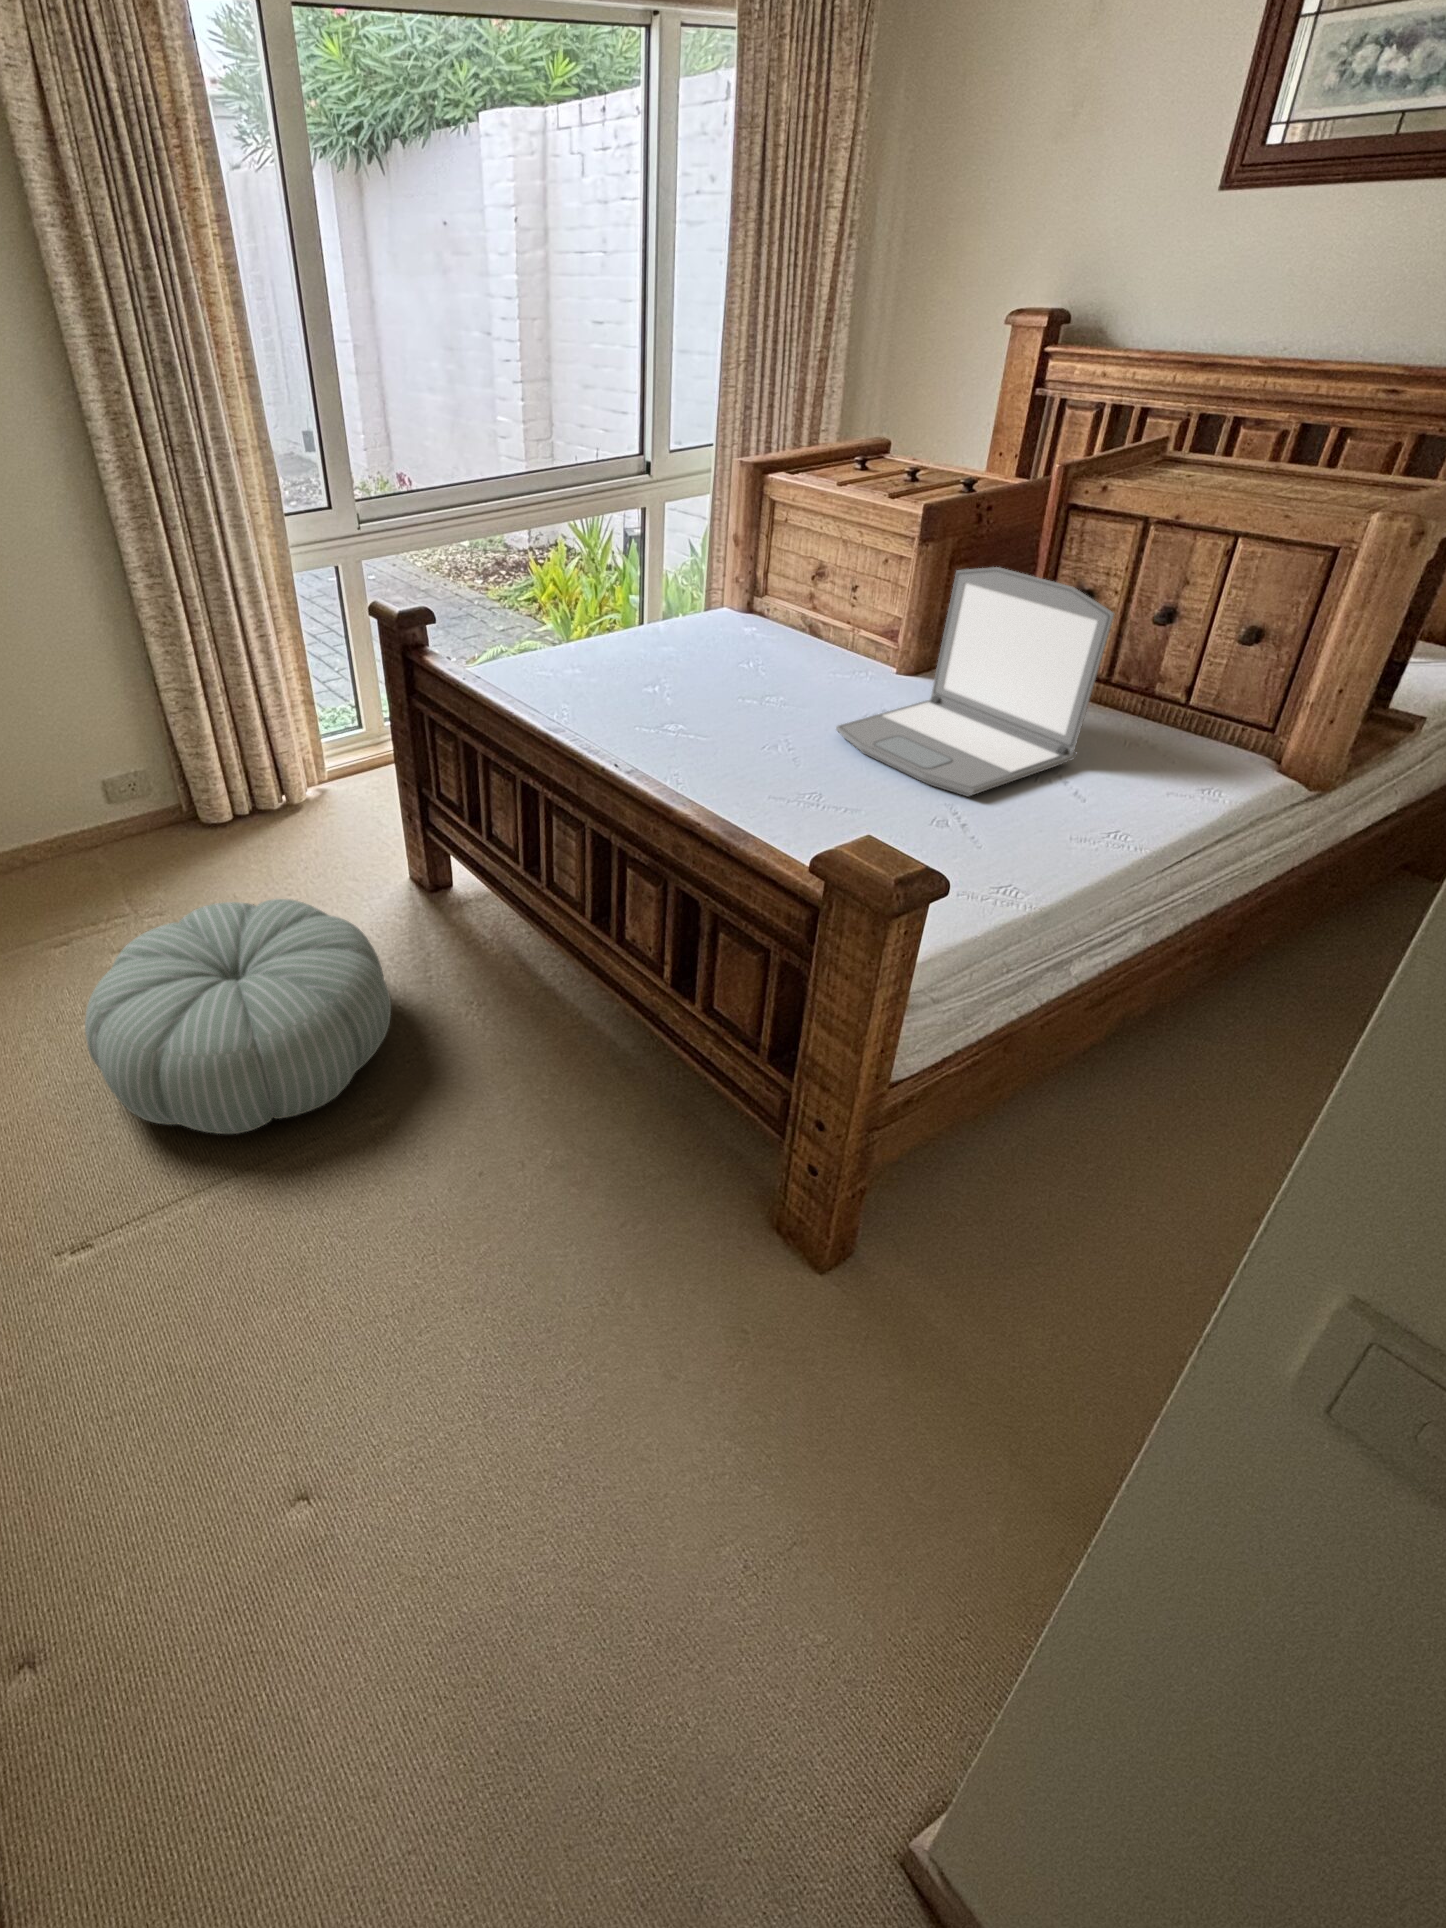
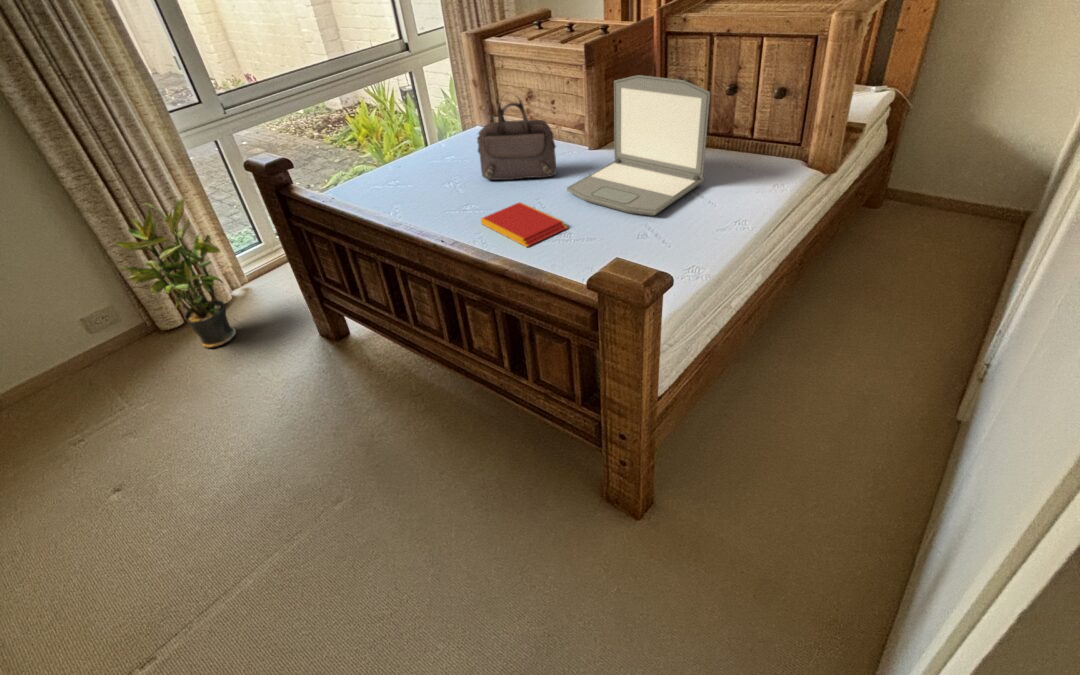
handbag: none [708,561,837,706] -> present [477,98,556,180]
potted plant: none [174,635,306,860] -> present [114,198,236,348]
book: none [685,734,819,803] -> present [481,202,567,247]
pouf: present [85,899,391,1134] -> none [105,374,332,555]

